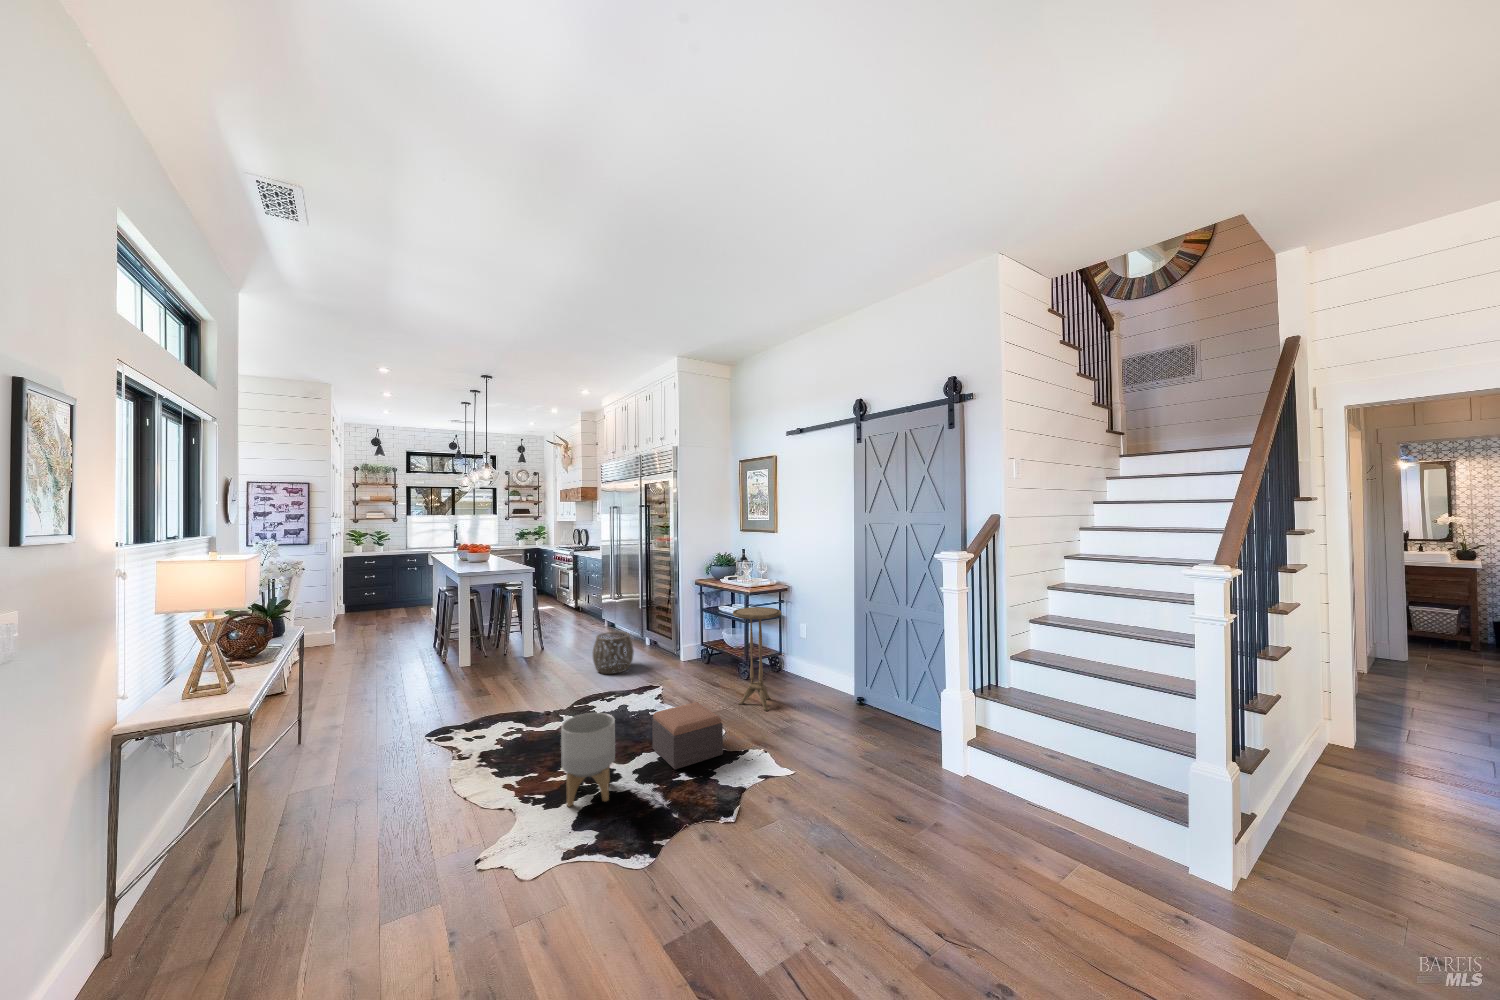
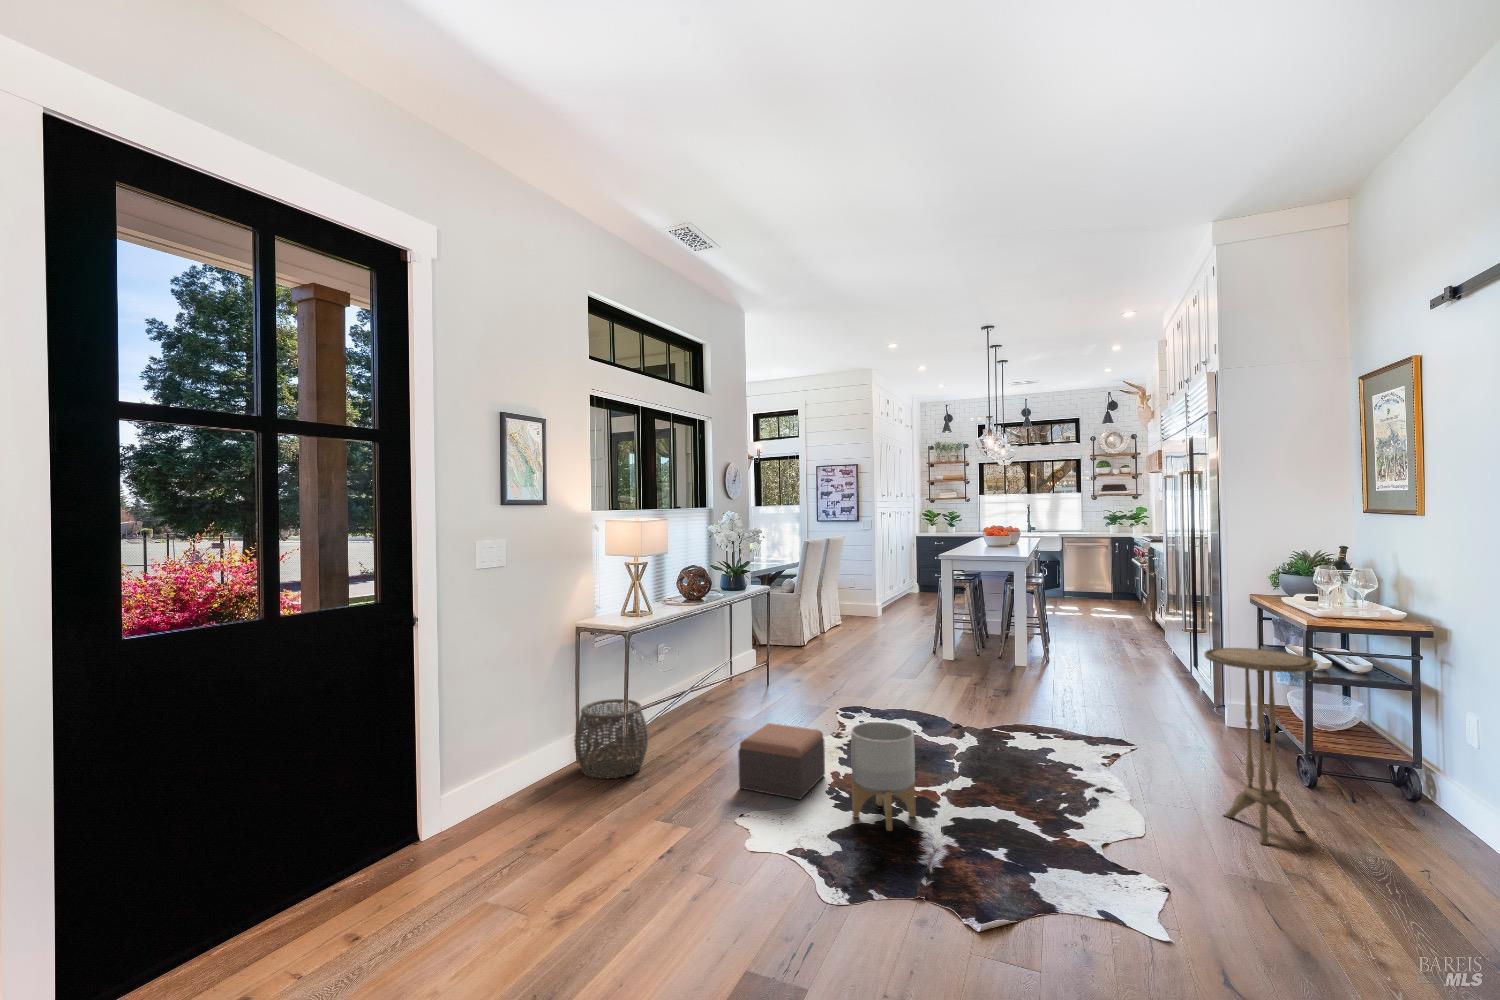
woven basket: present [593,631,634,674] -> present [574,699,648,779]
footstool: present [652,702,723,770] -> present [738,723,825,799]

